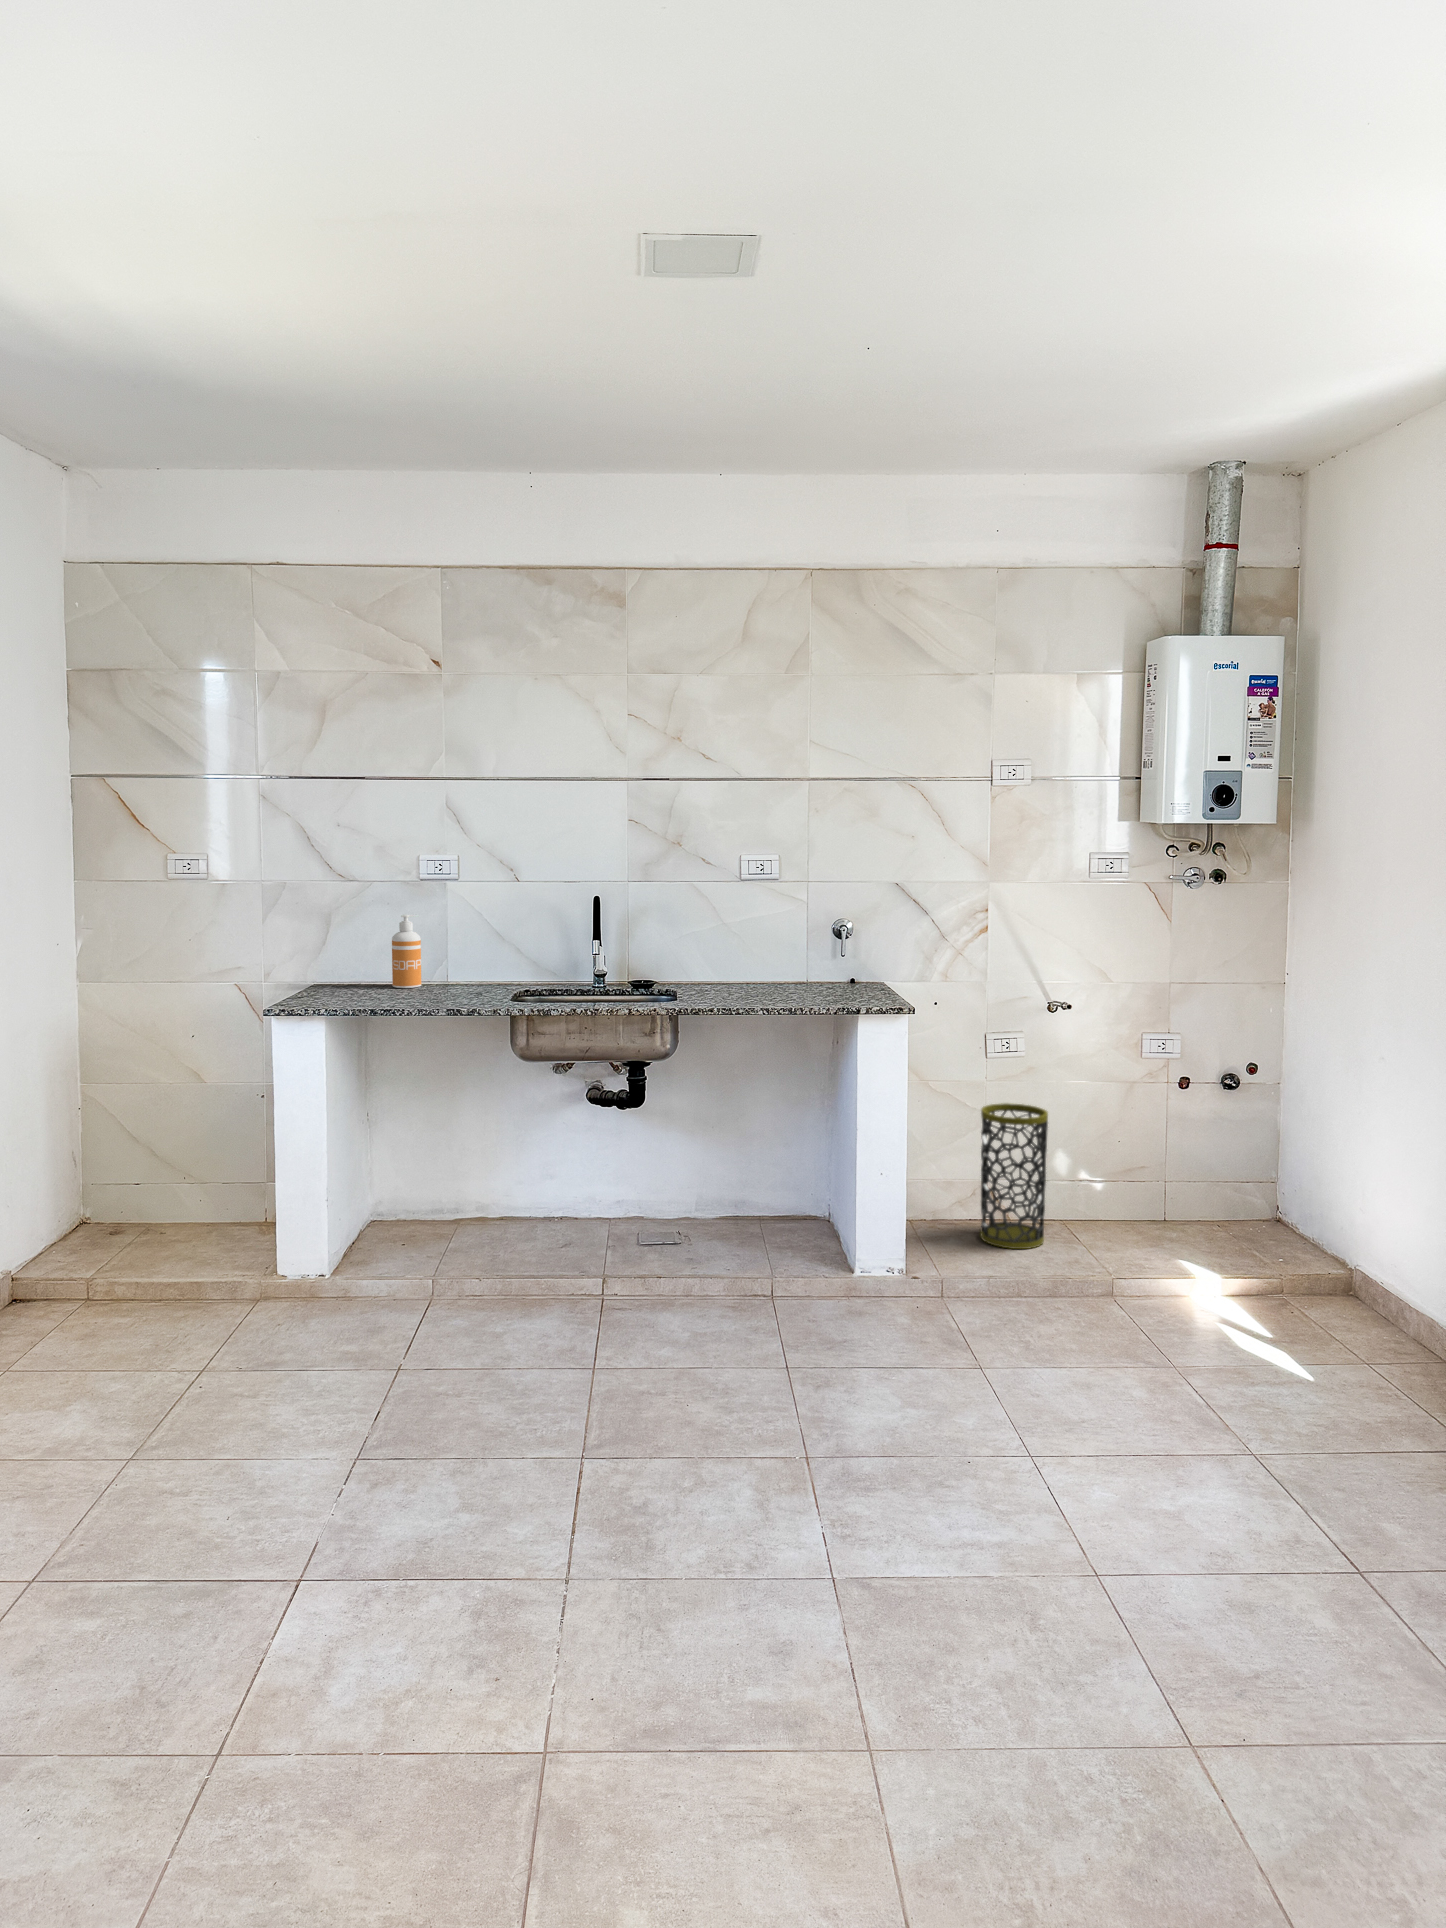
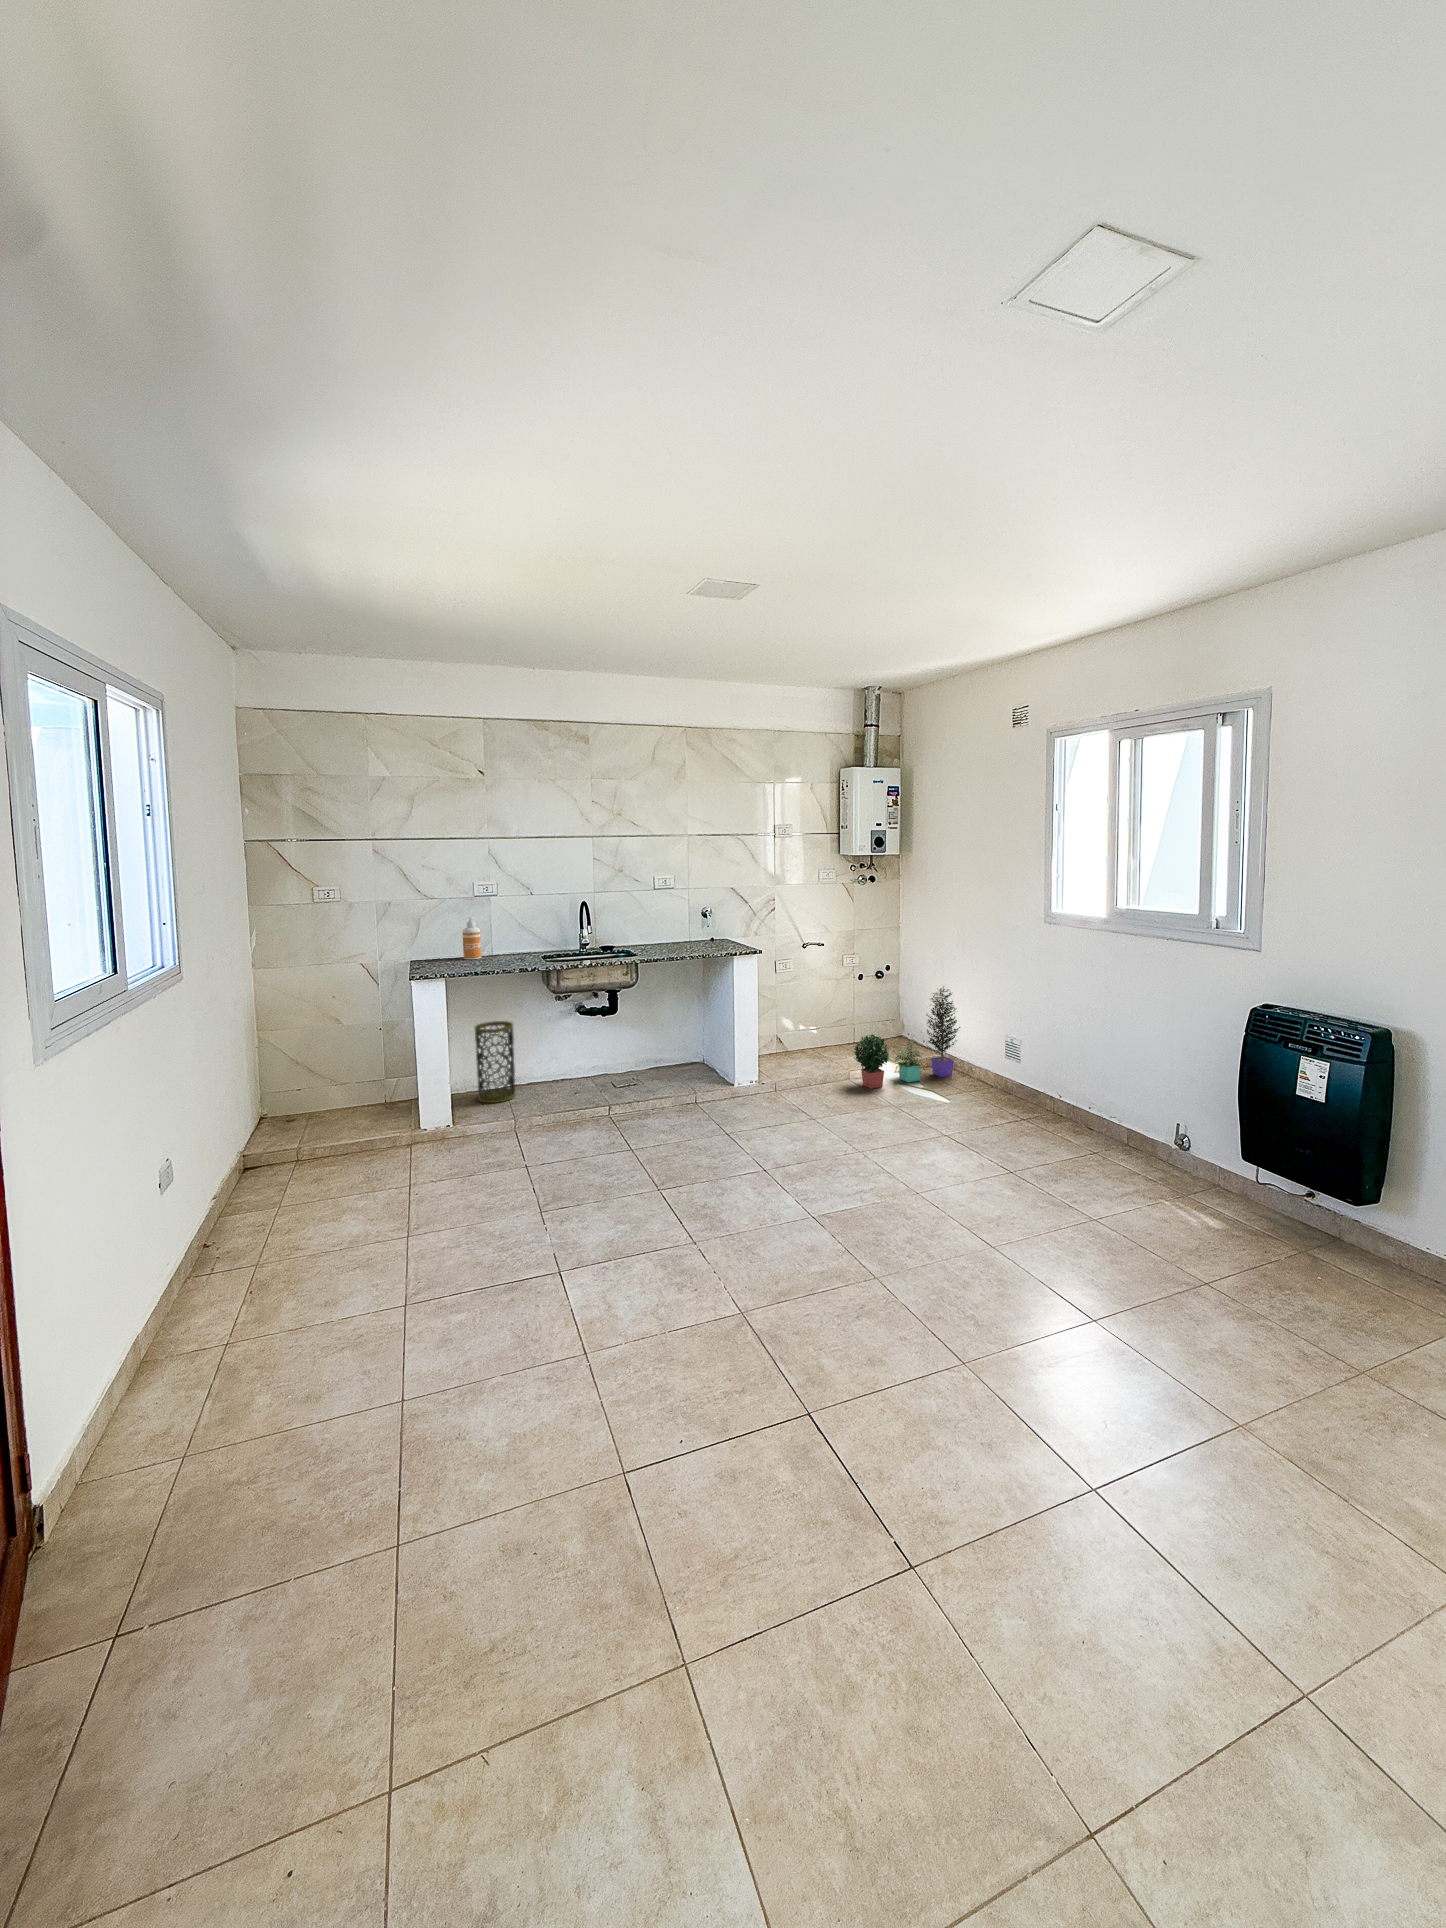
trash can: present [980,1103,1048,1249] -> present [475,1021,515,1103]
potted plant: none [1115,1120,1389,1329] -> present [854,986,960,1089]

